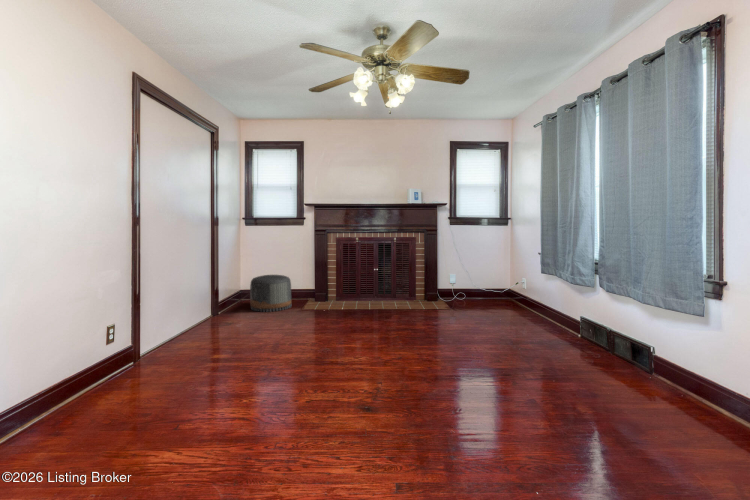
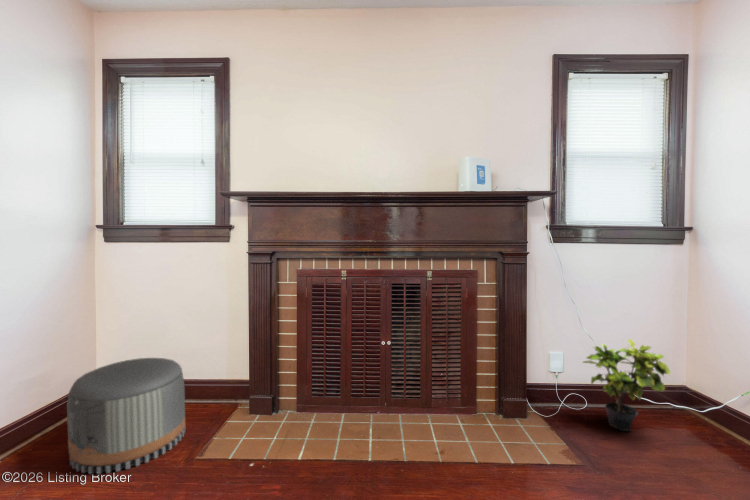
potted plant: none [462,266,492,303] -> present [583,339,670,431]

